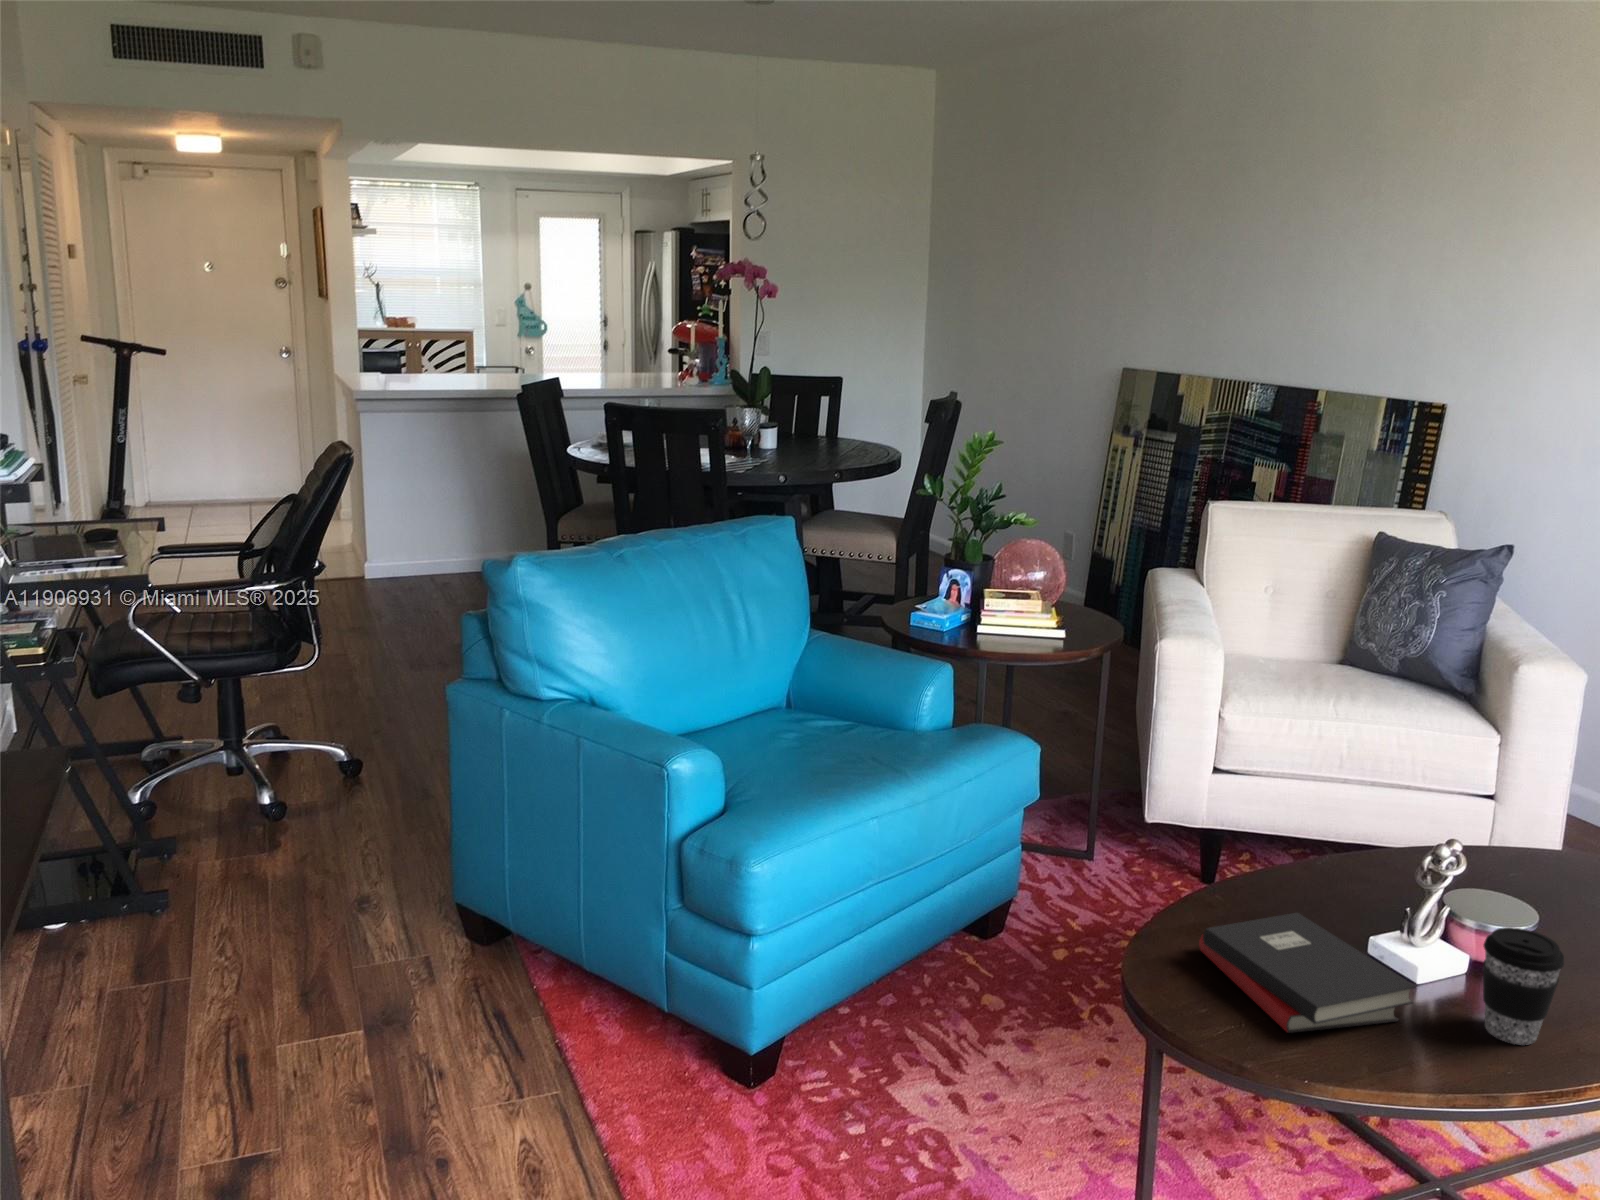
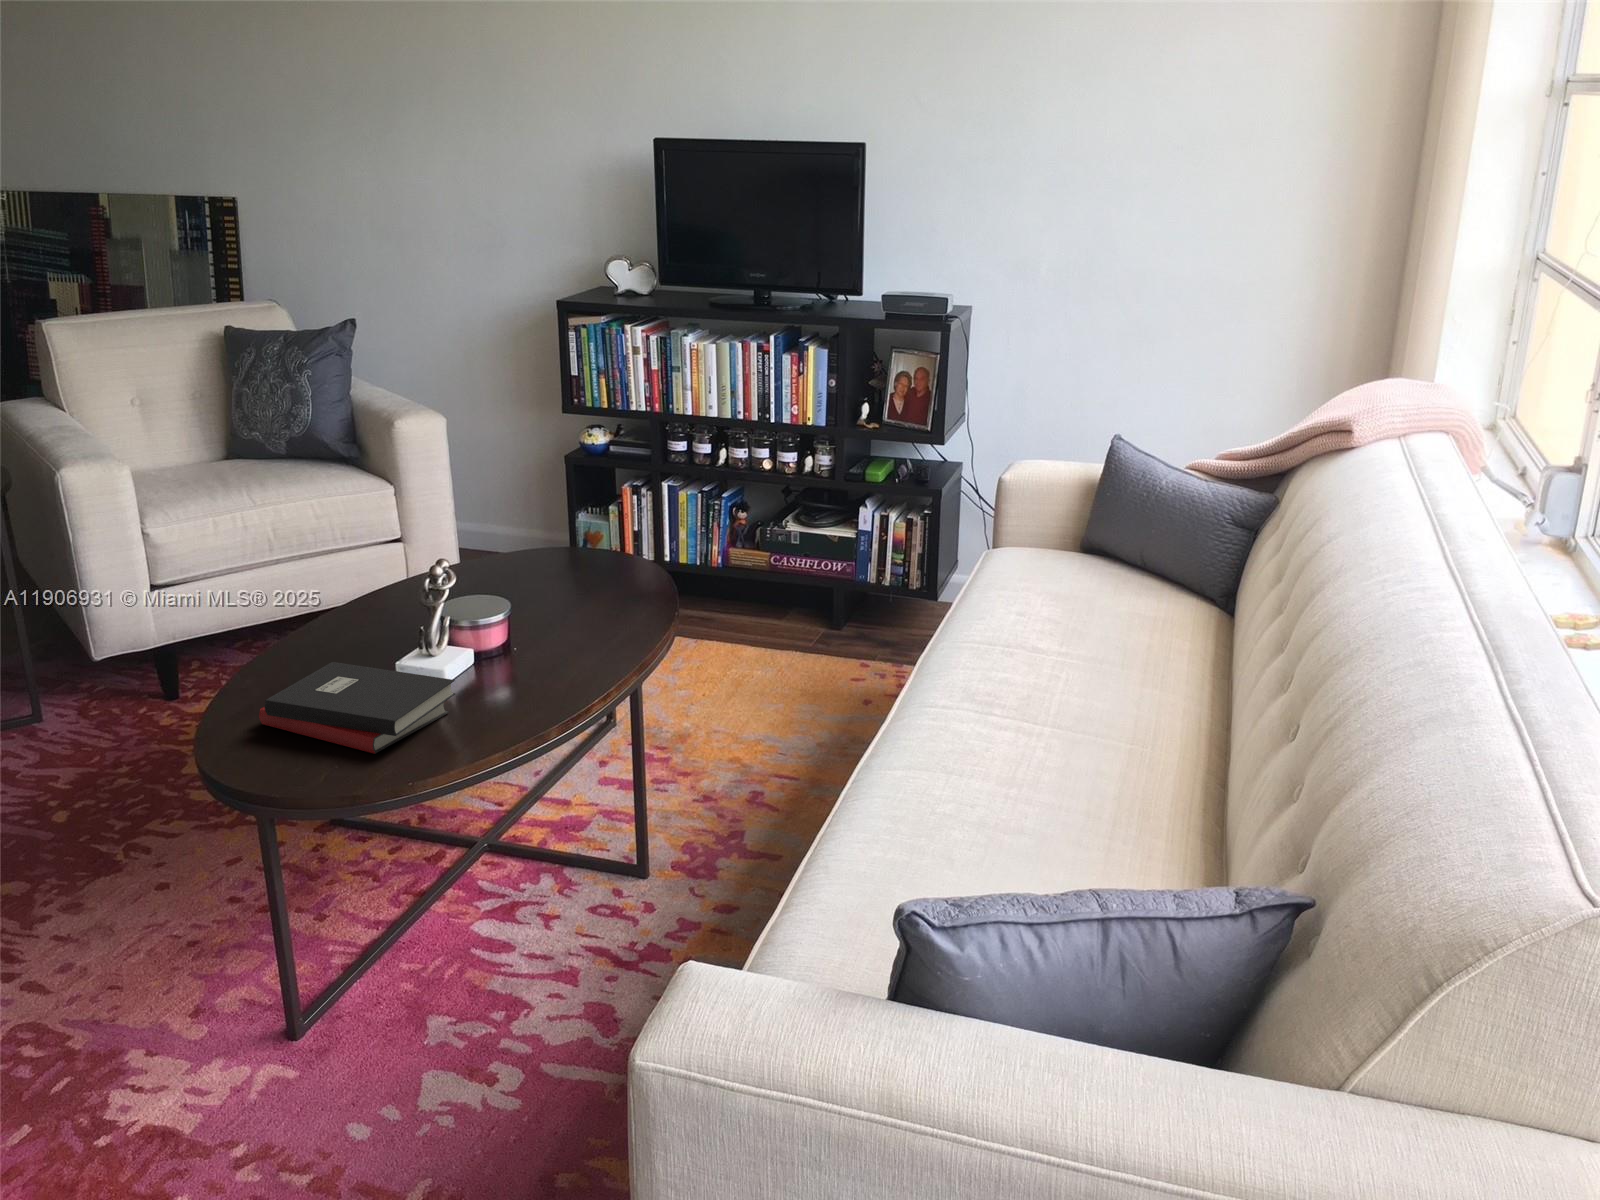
coffee cup: present [1483,927,1564,1045] -> none [492,607,551,697]

